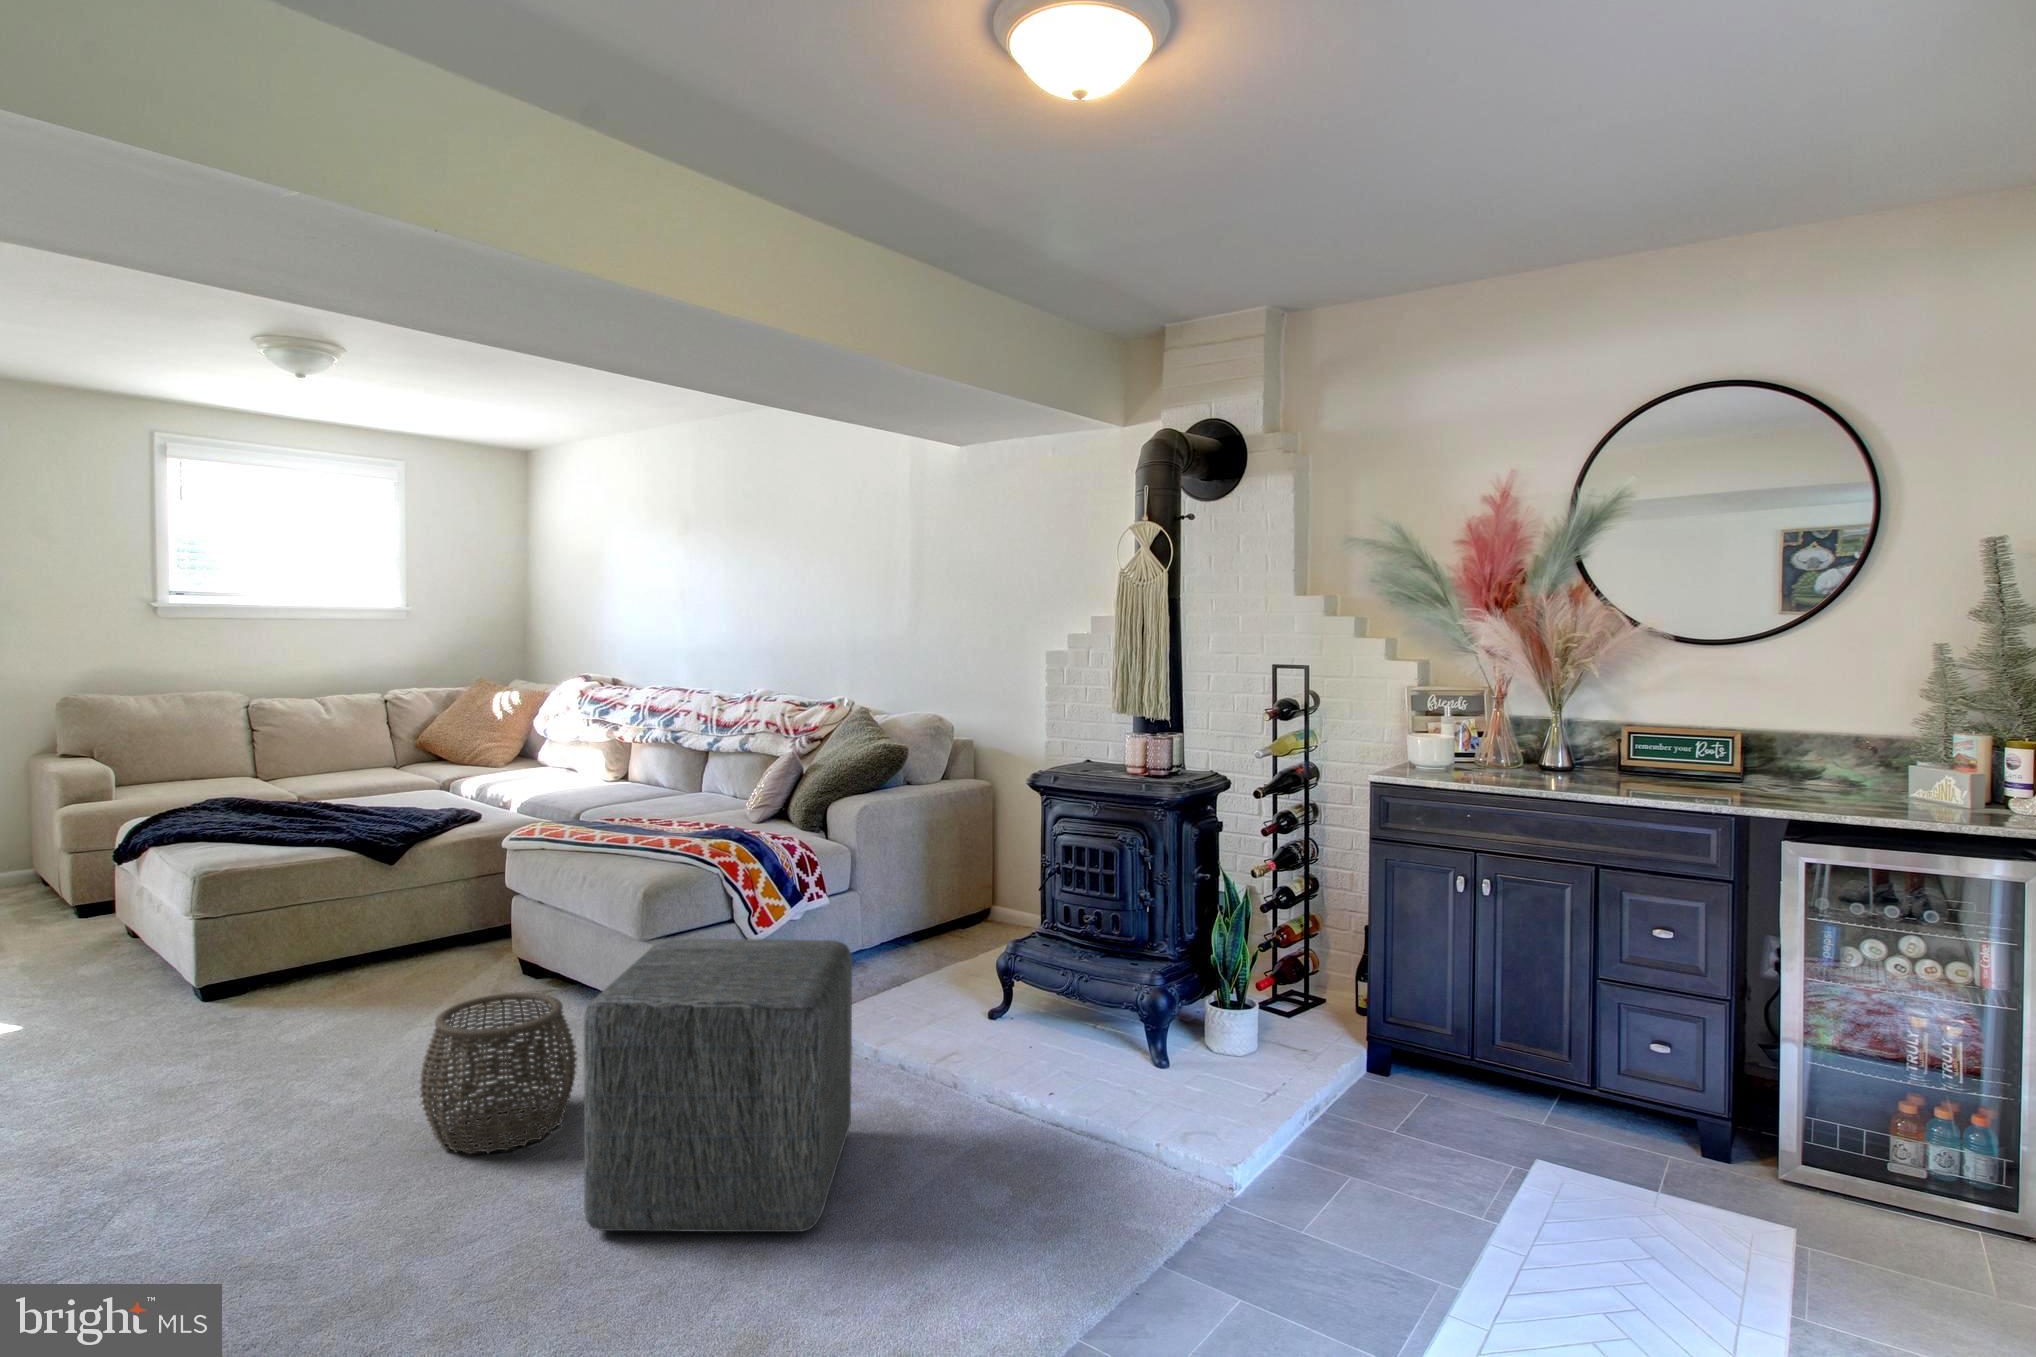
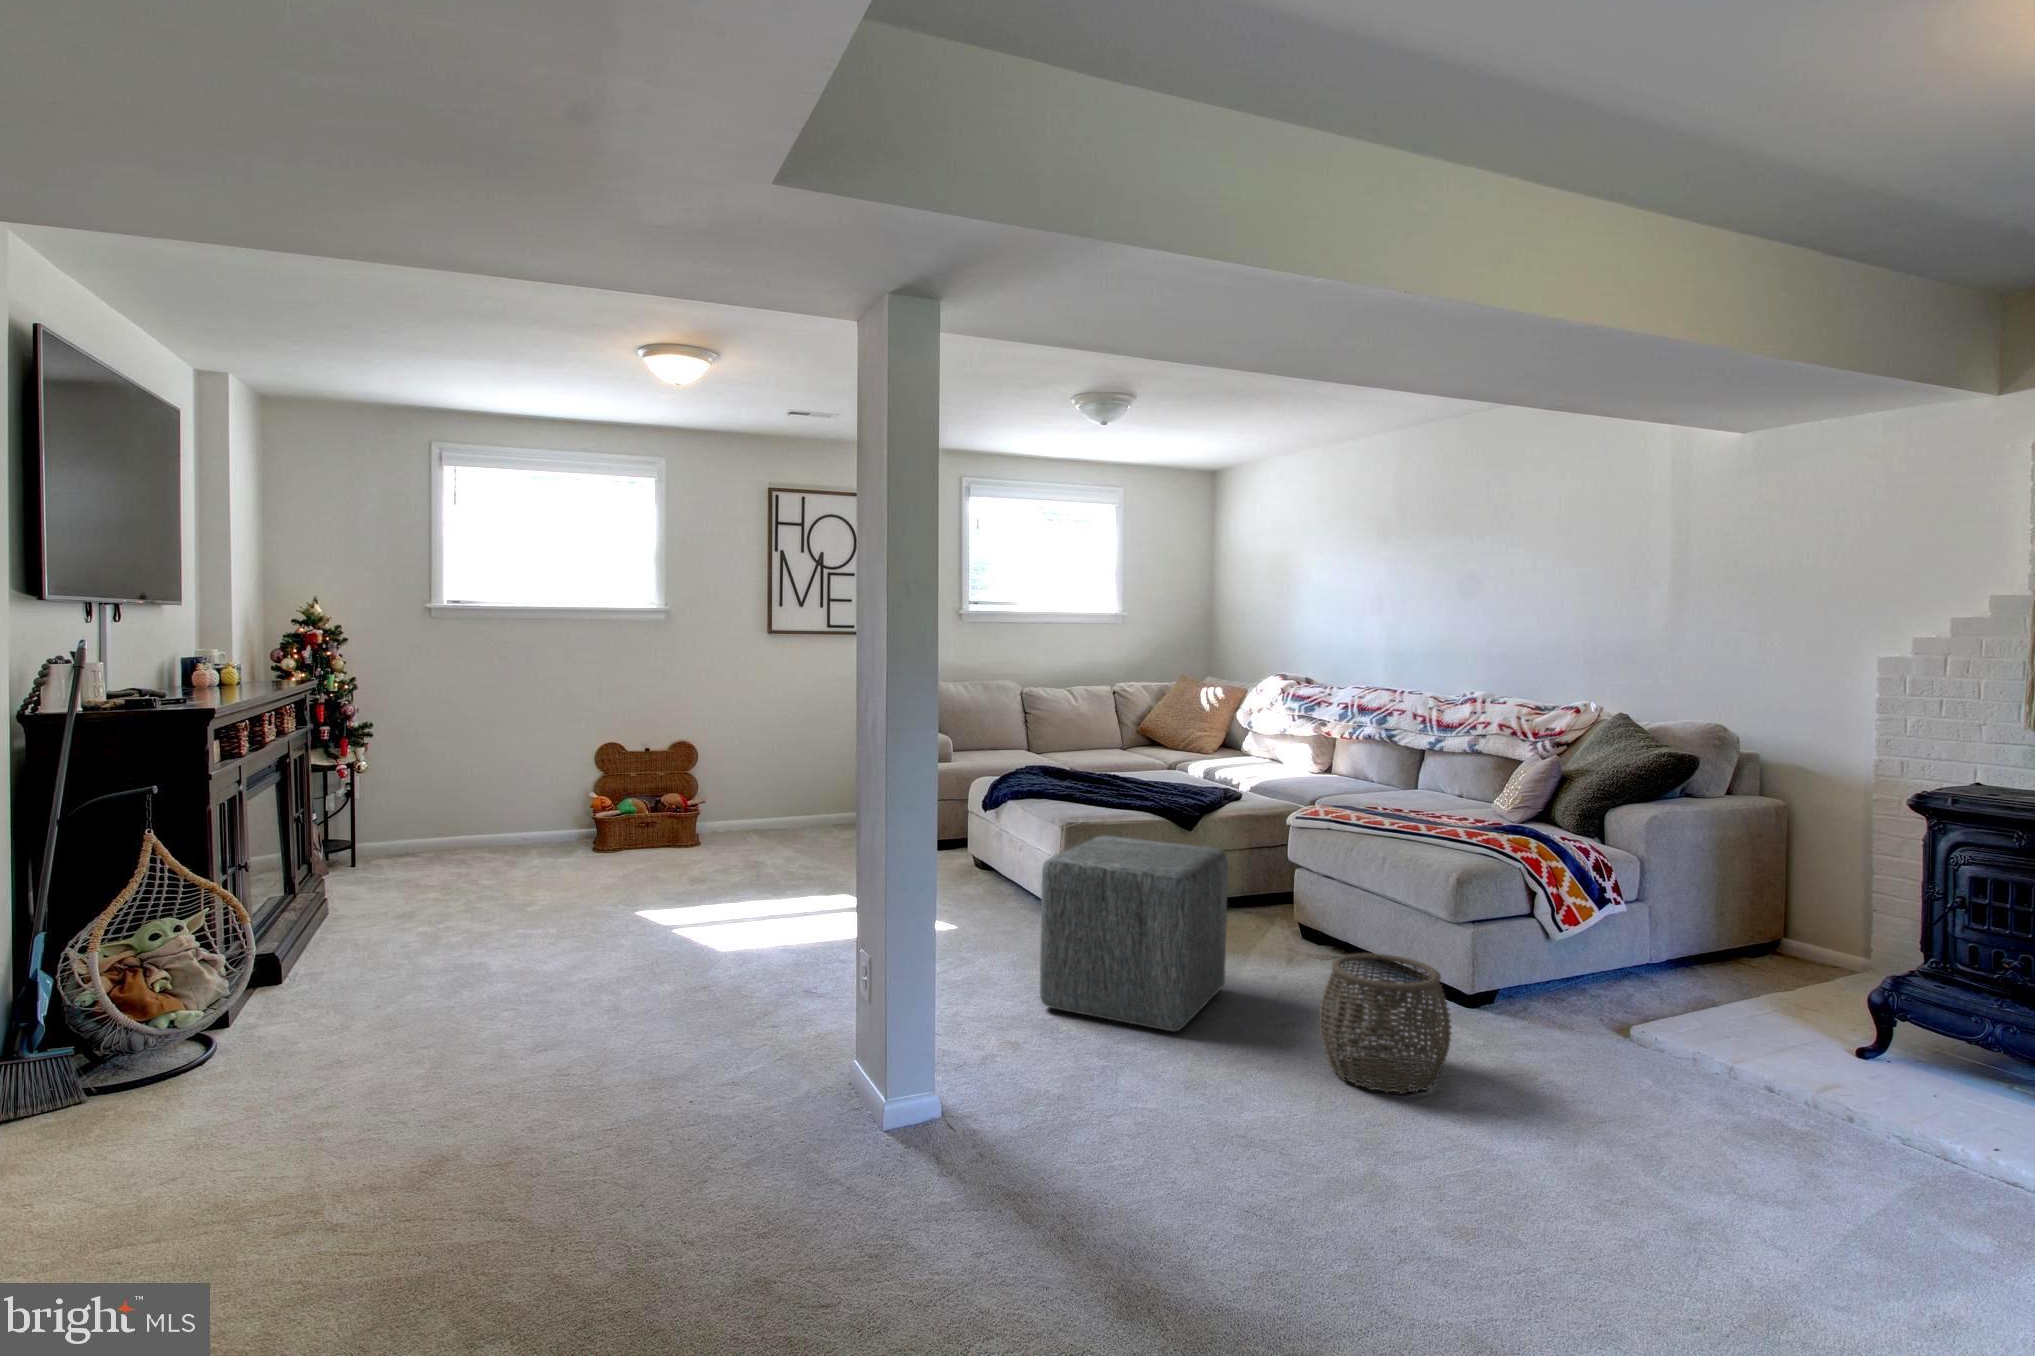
ottoman: present [584,939,852,1232] -> present [1040,836,1228,1031]

